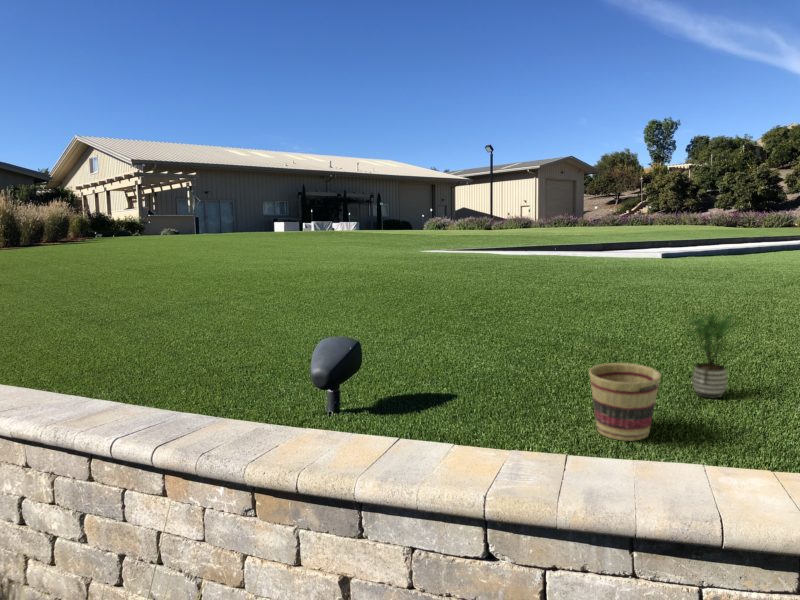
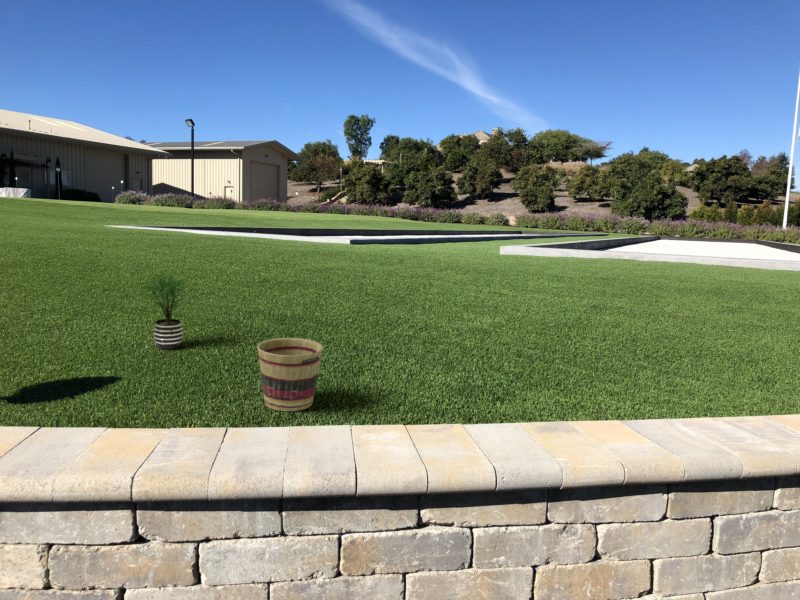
potted plant: present [686,313,739,399] -> present [139,273,186,350]

